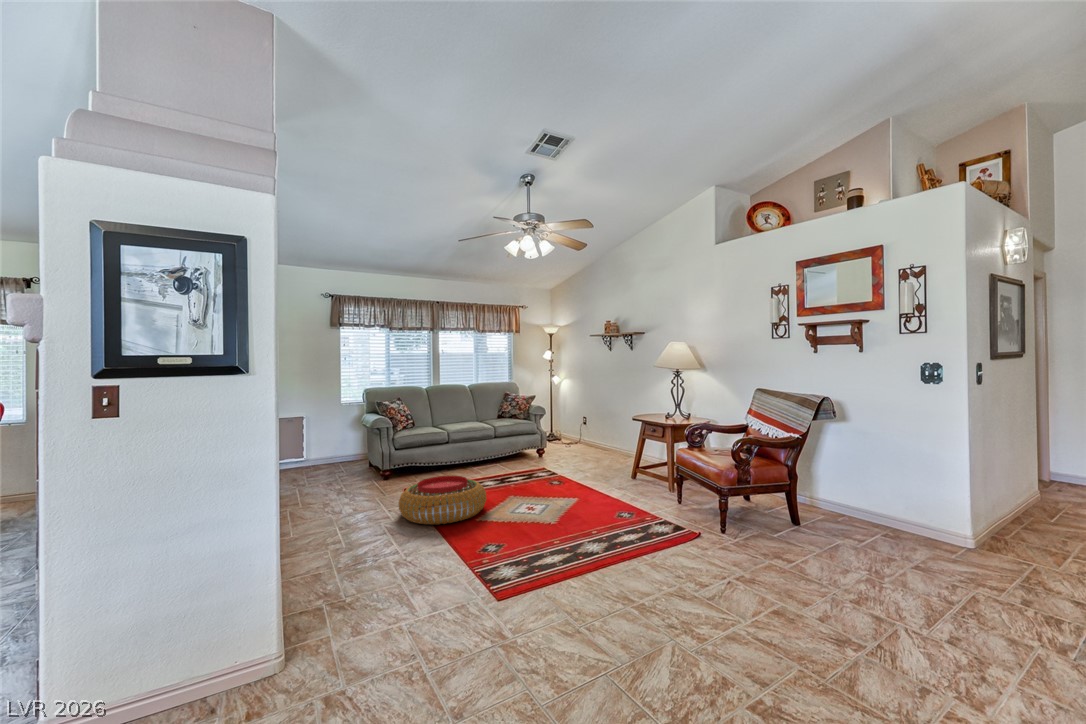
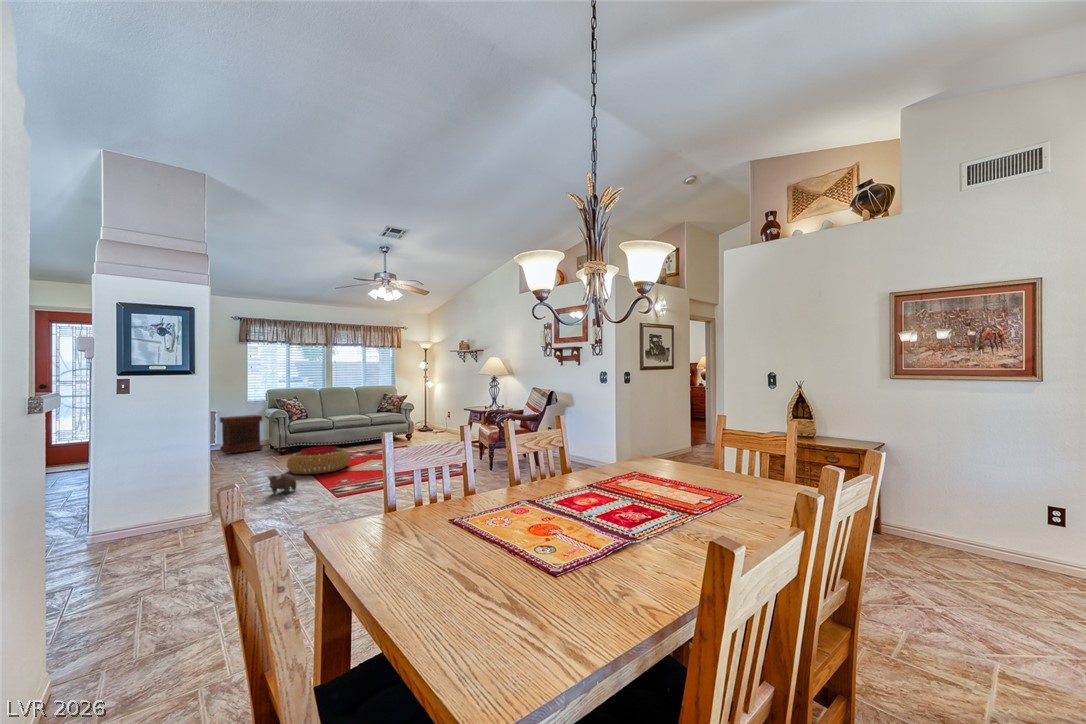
side table: none [308,421,360,475] -> present [220,415,263,454]
plush toy: none [378,538,422,575] -> present [268,473,296,493]

